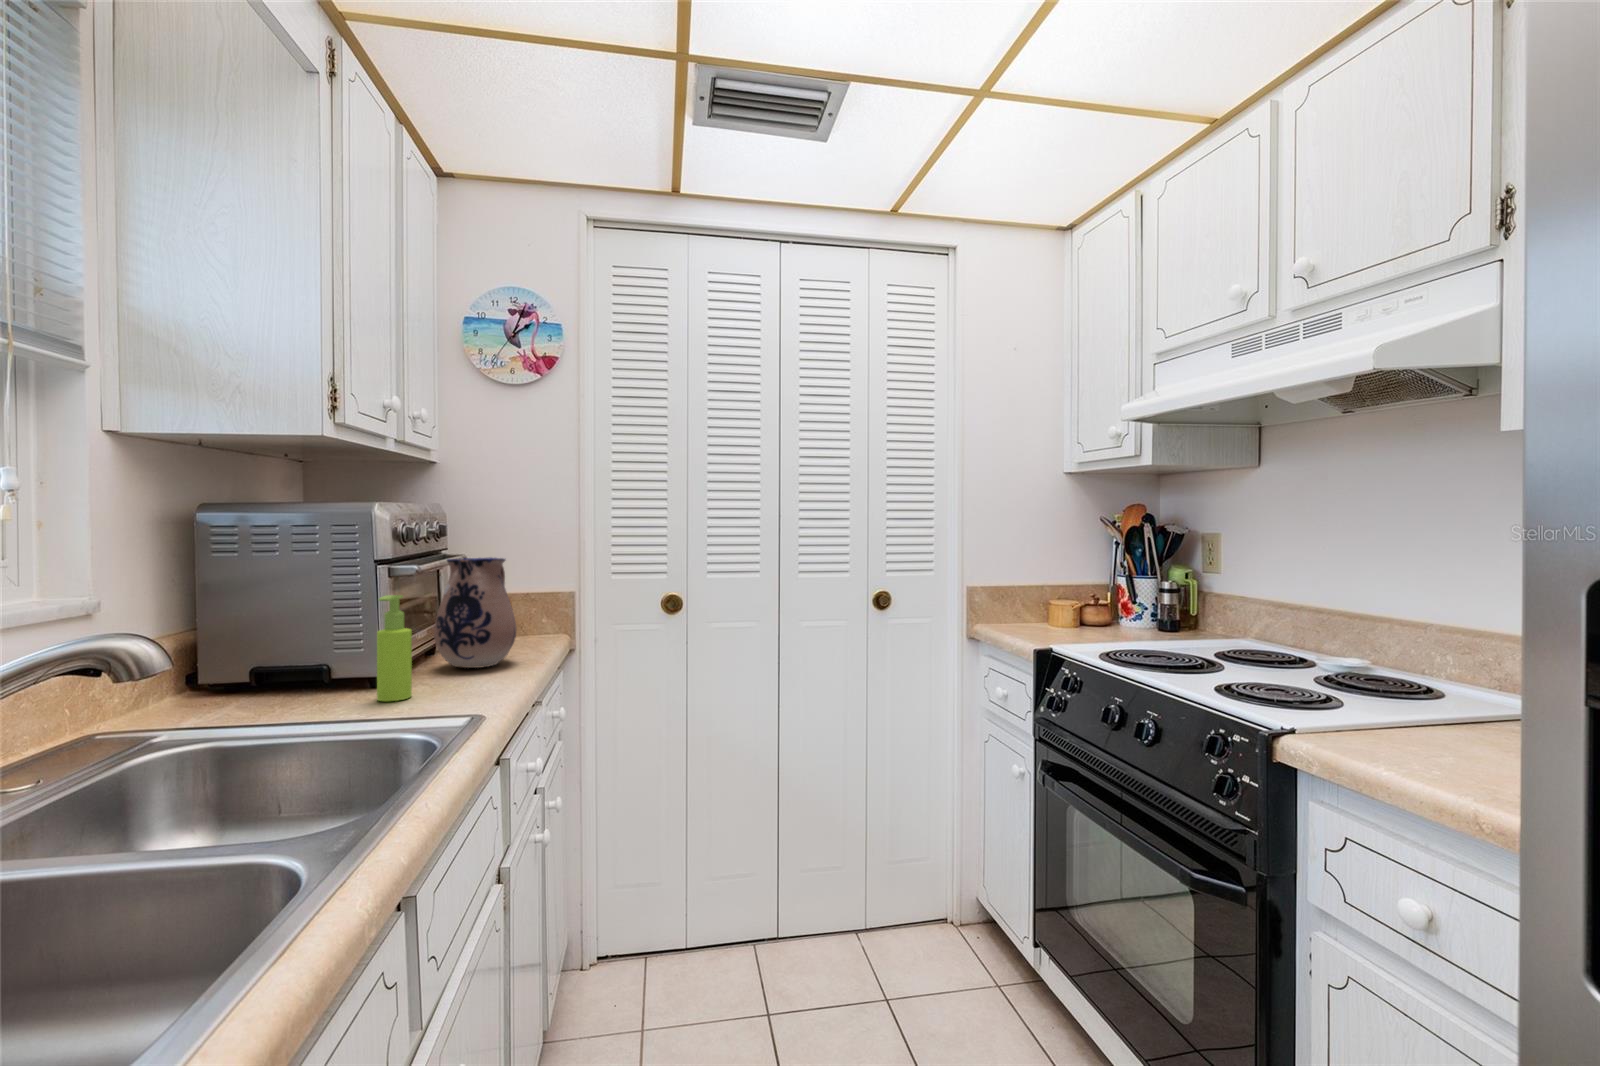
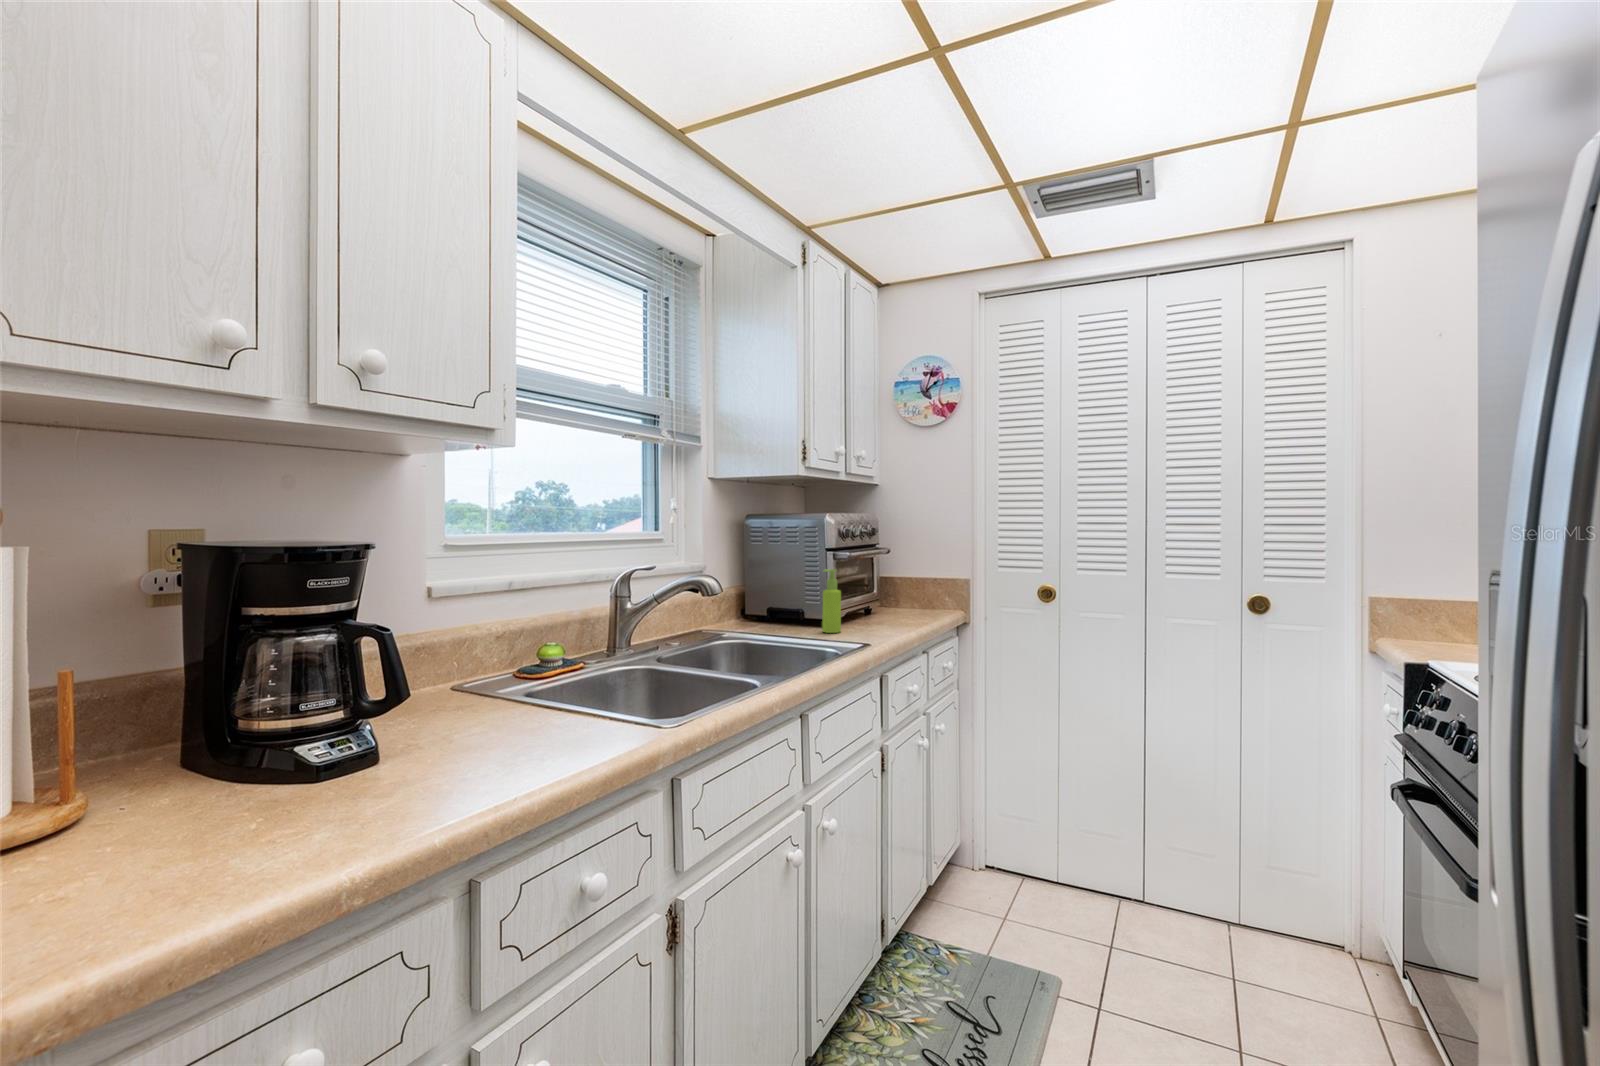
ceramic pitcher: present [434,558,516,668] -> none [862,550,913,623]

